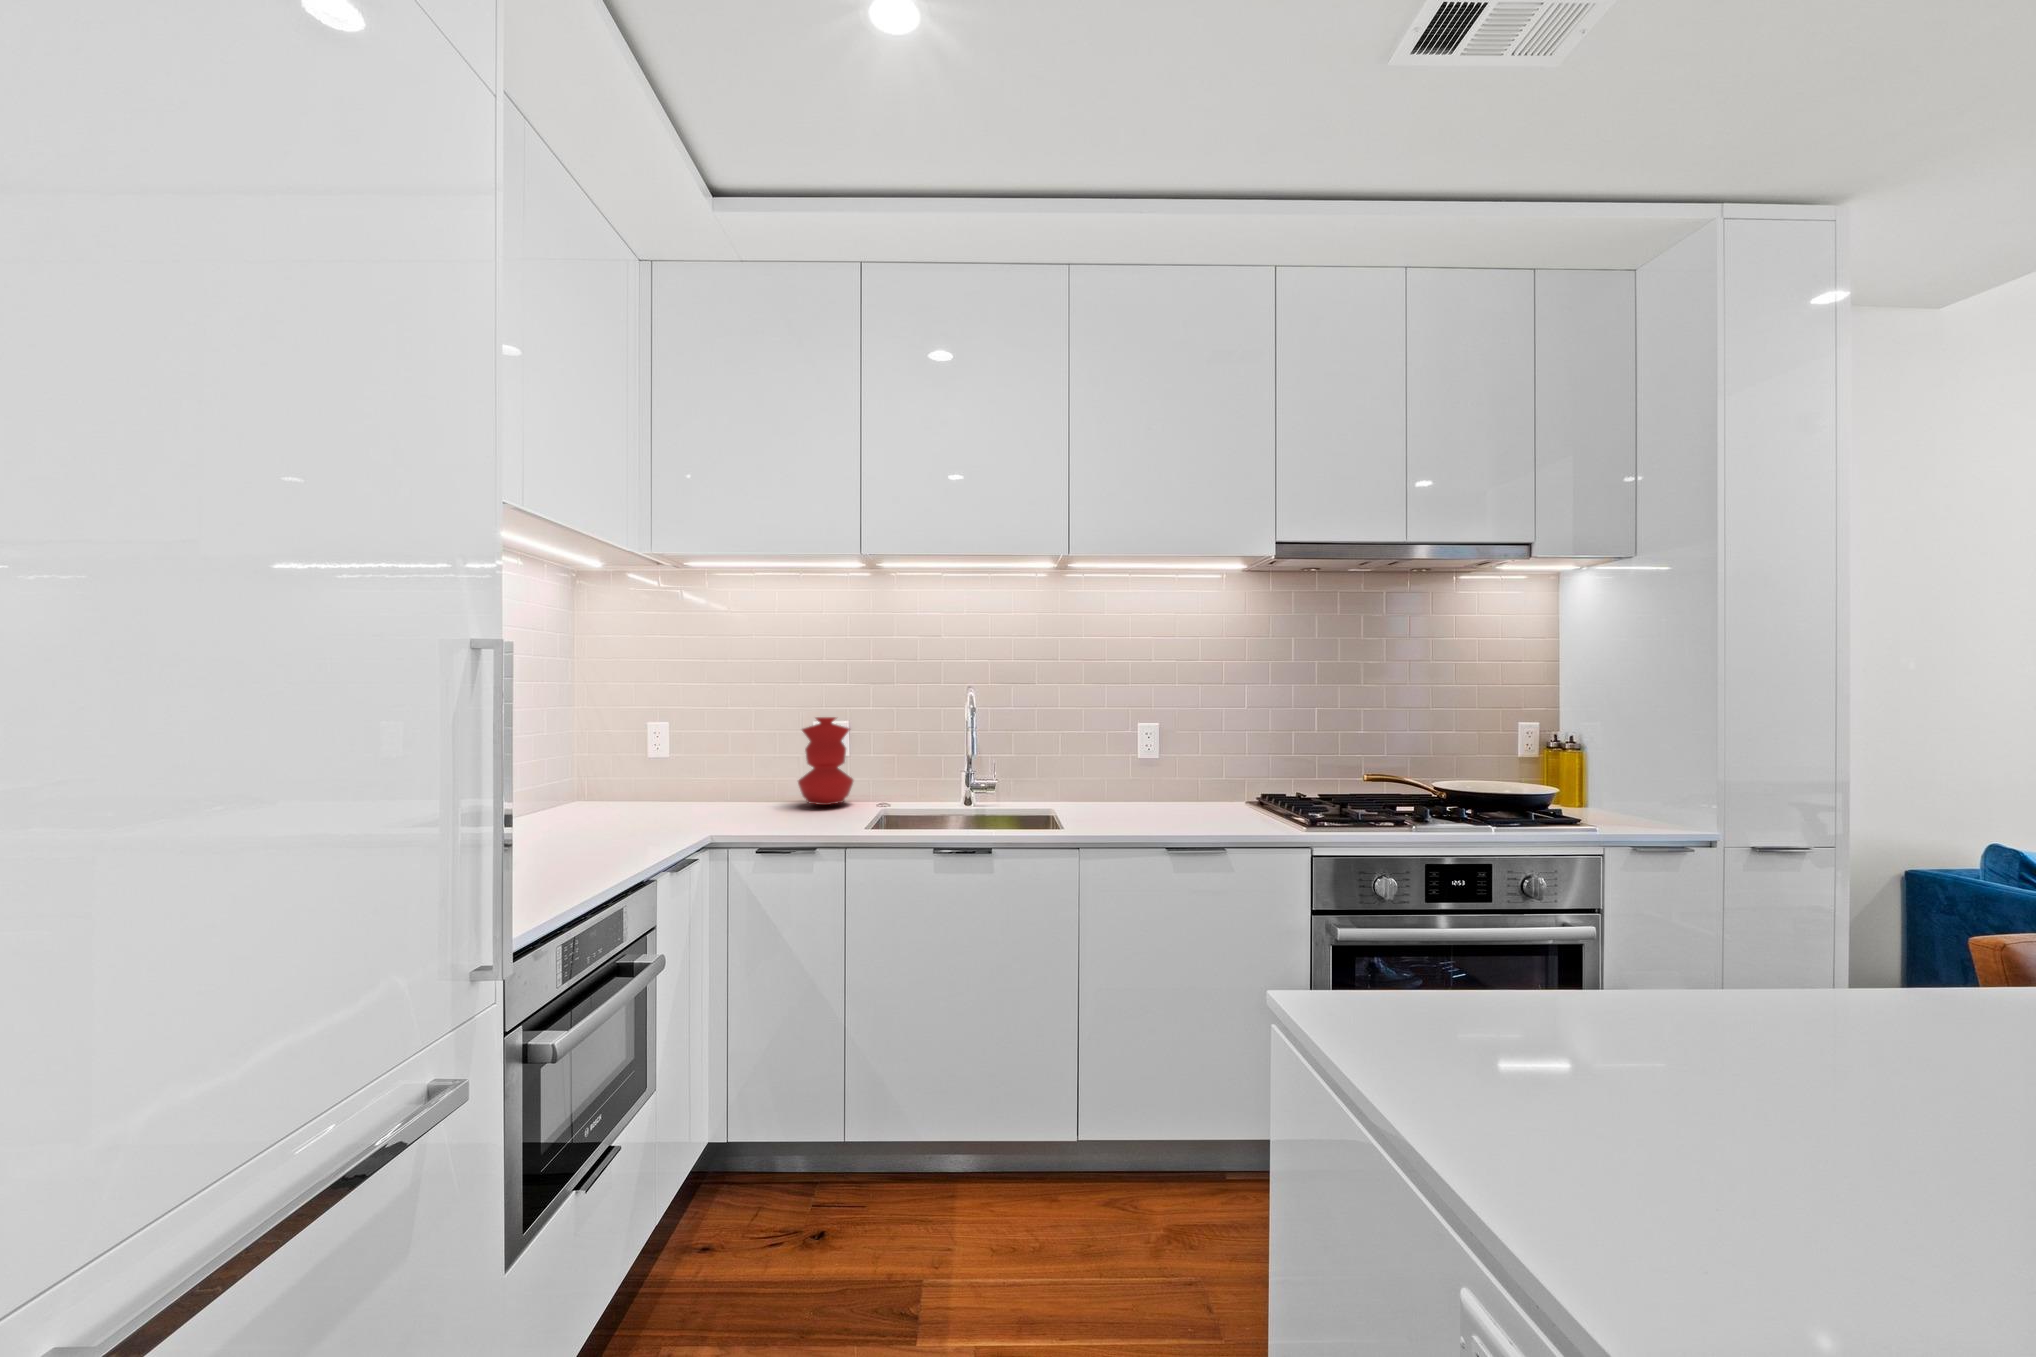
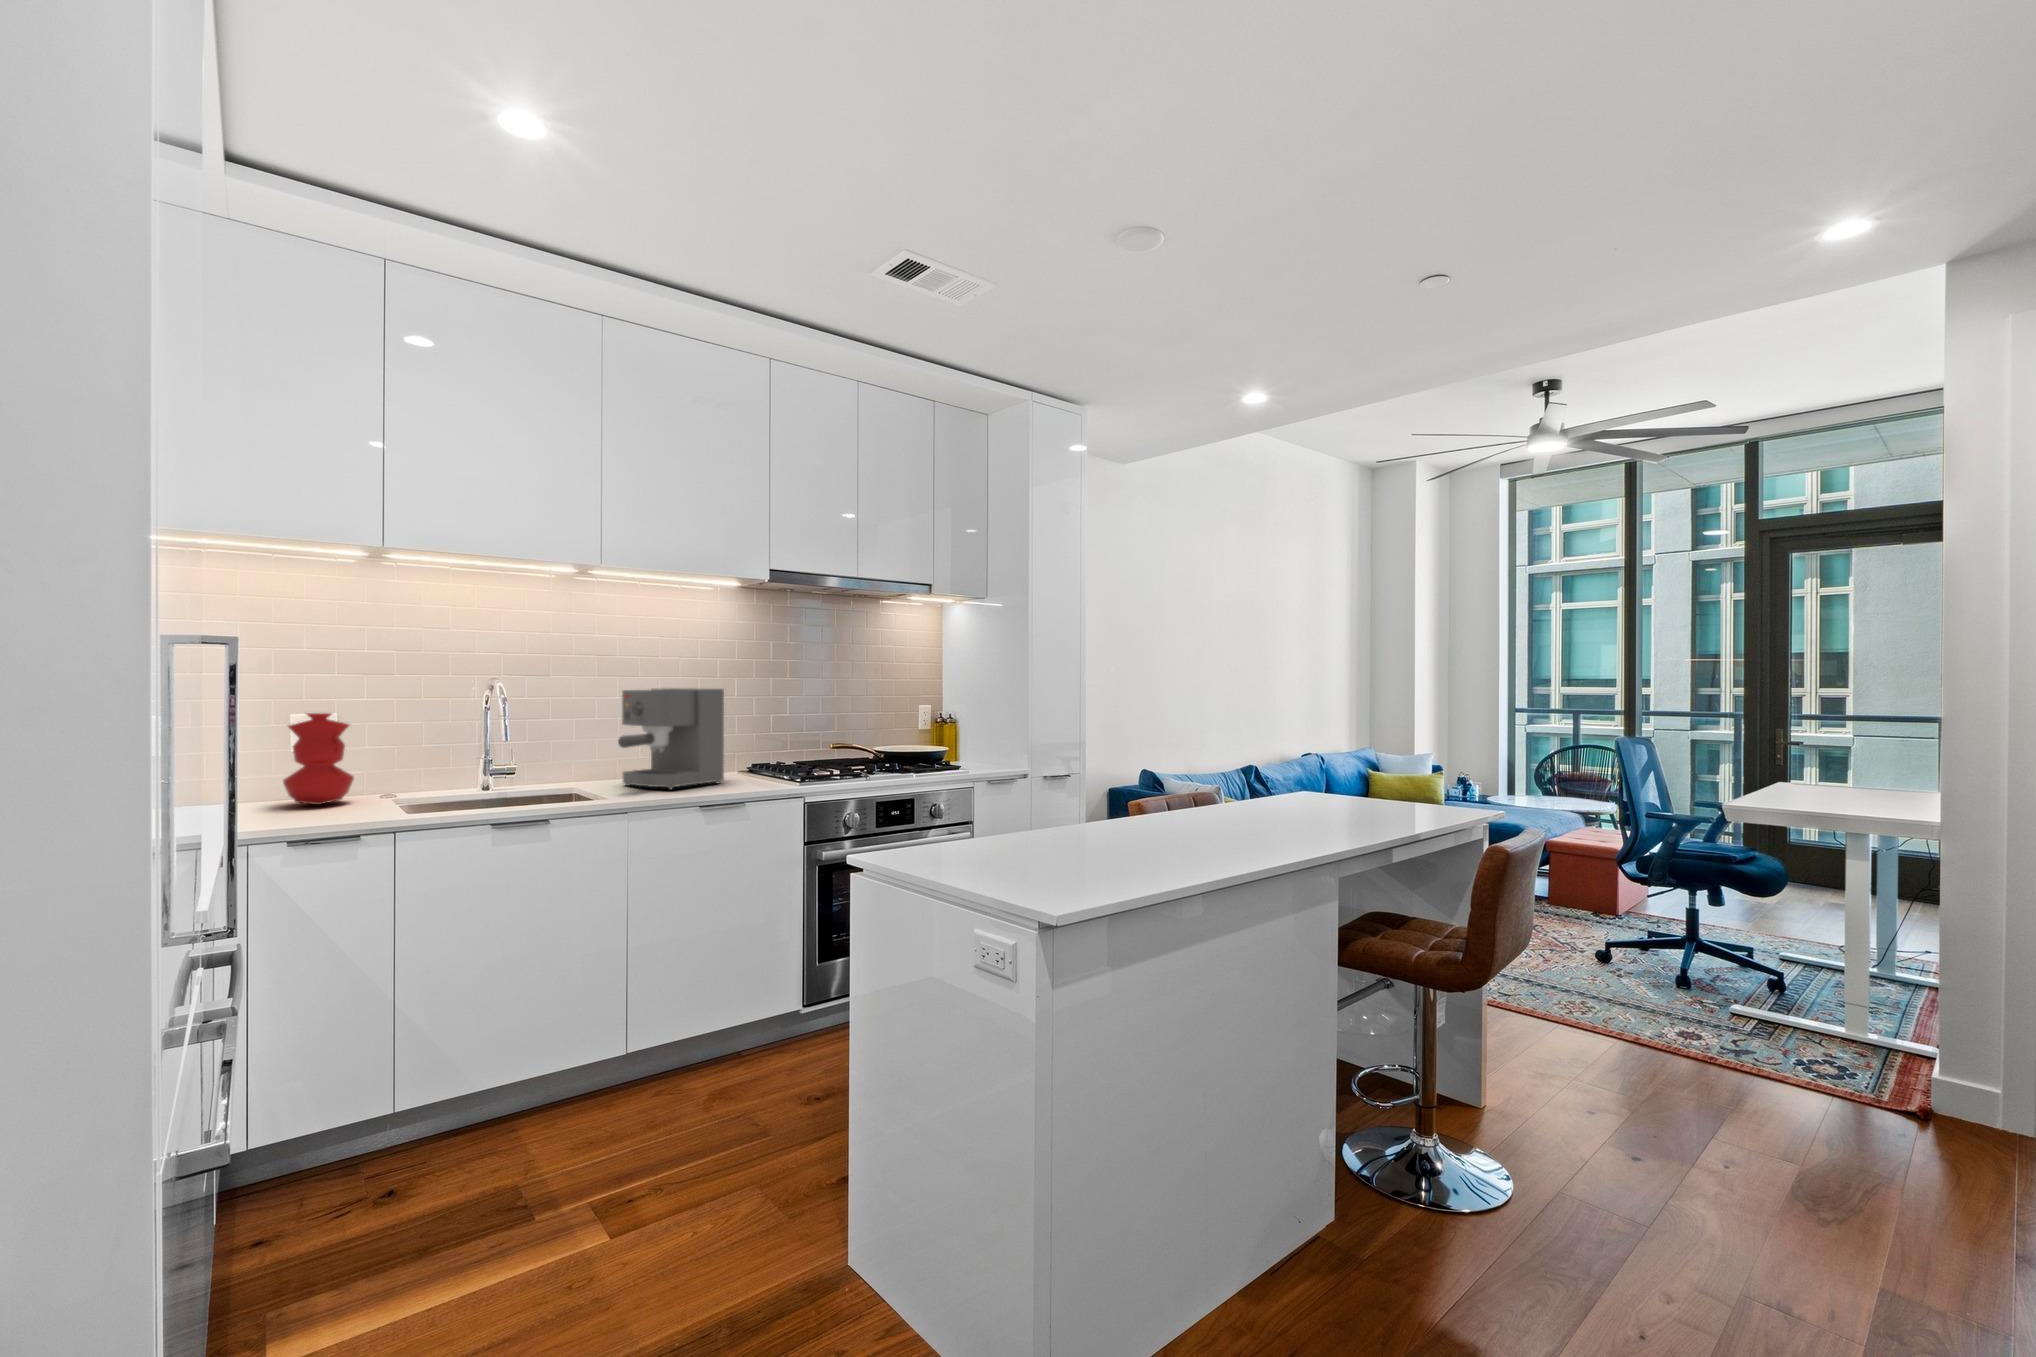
coffee maker: none [1079,696,1211,822] -> present [618,688,724,789]

